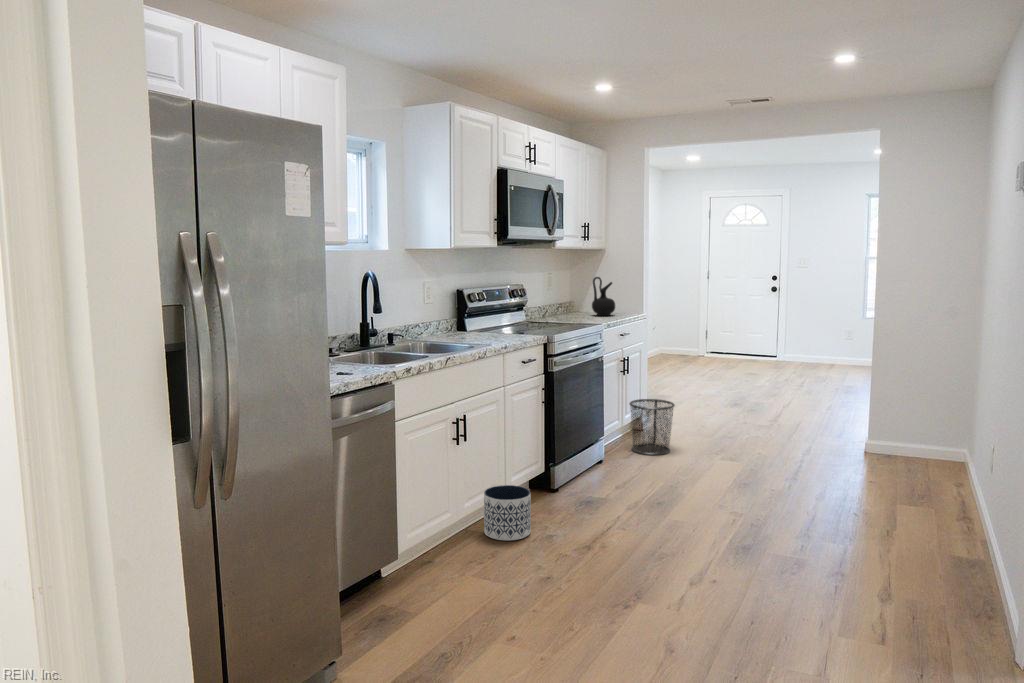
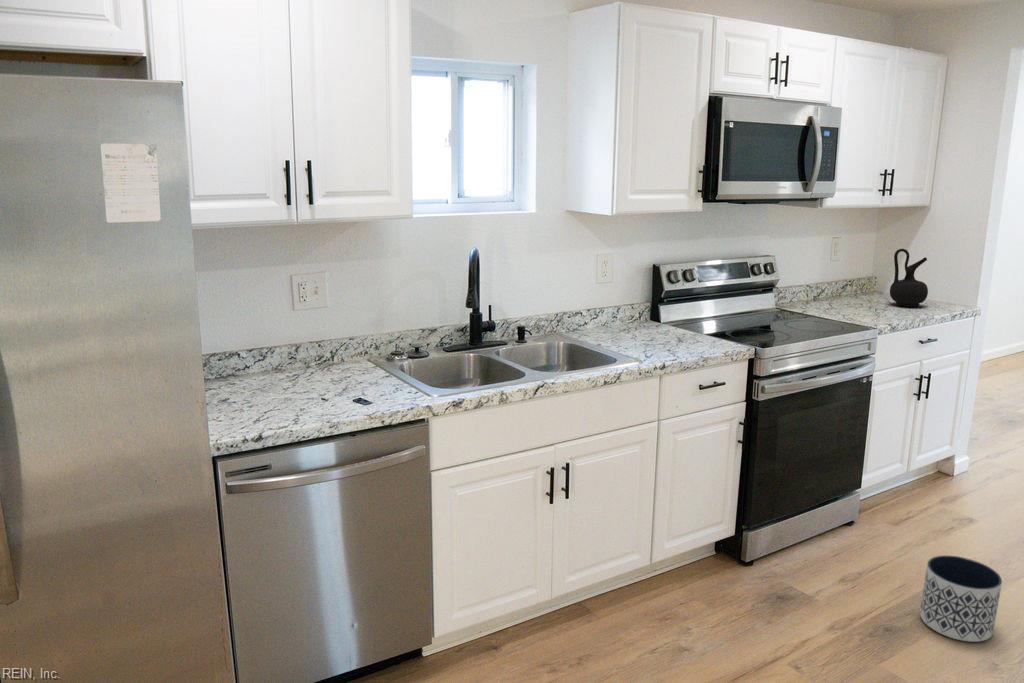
waste bin: present [629,399,675,455] -> none [916,438,997,528]
planter: present [484,485,531,541] -> present [920,556,1002,642]

